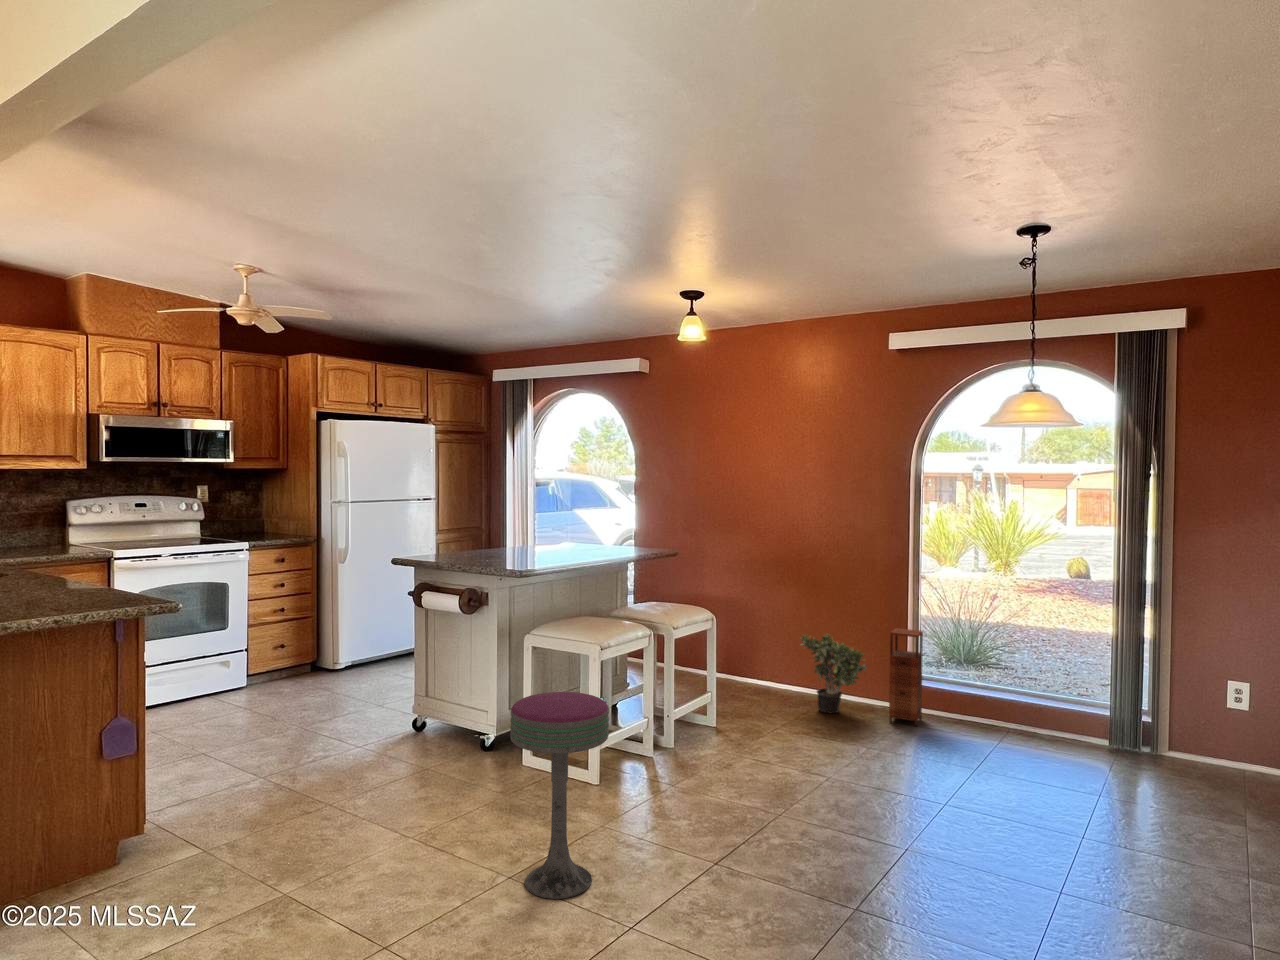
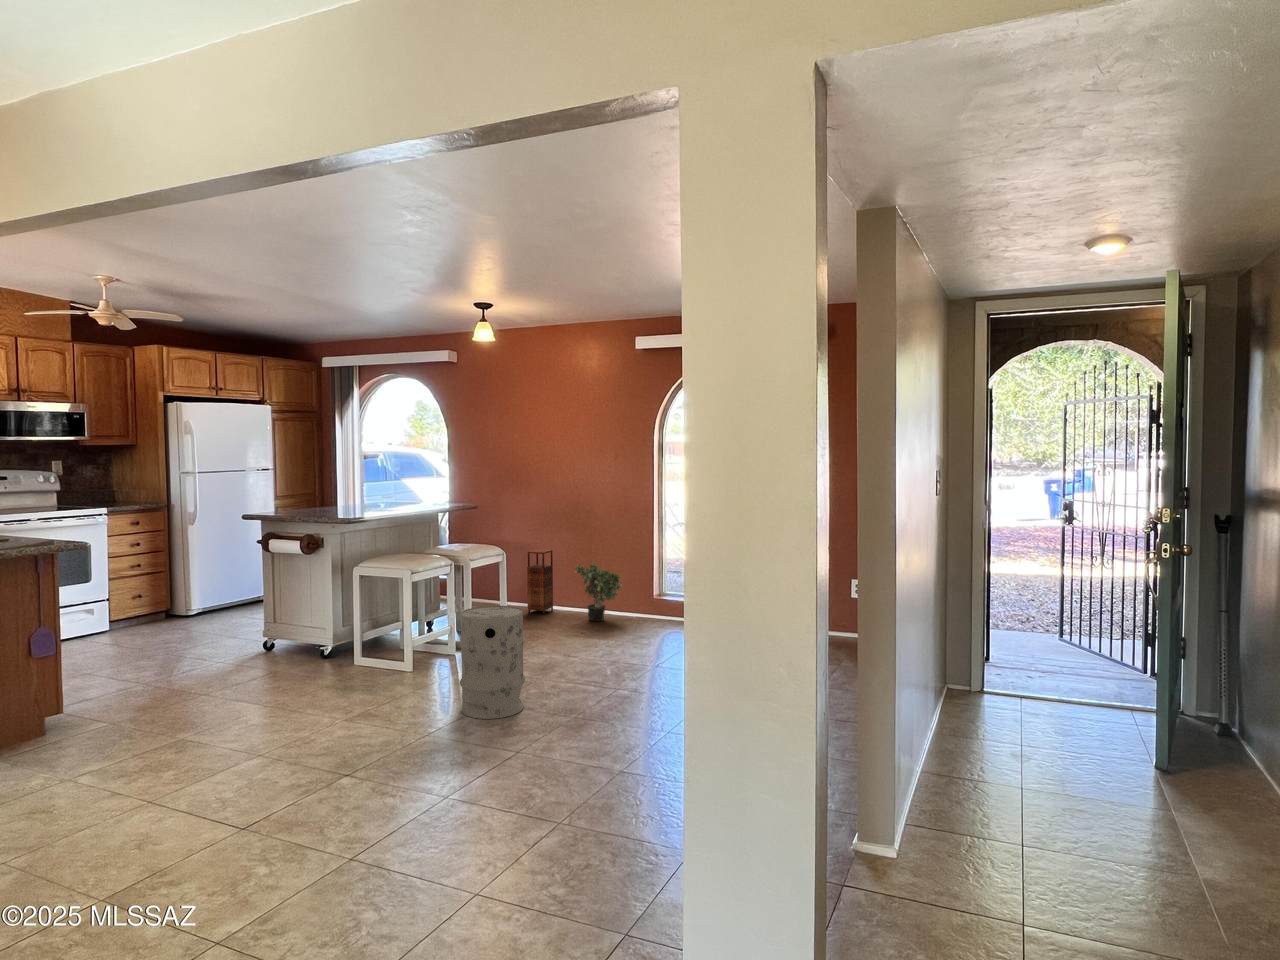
storage cabinet: present [889,628,923,726] -> present [527,549,553,614]
bar stool: present [510,692,609,899] -> none [340,594,409,725]
trash can: none [681,717,779,905] -> present [460,606,525,719]

